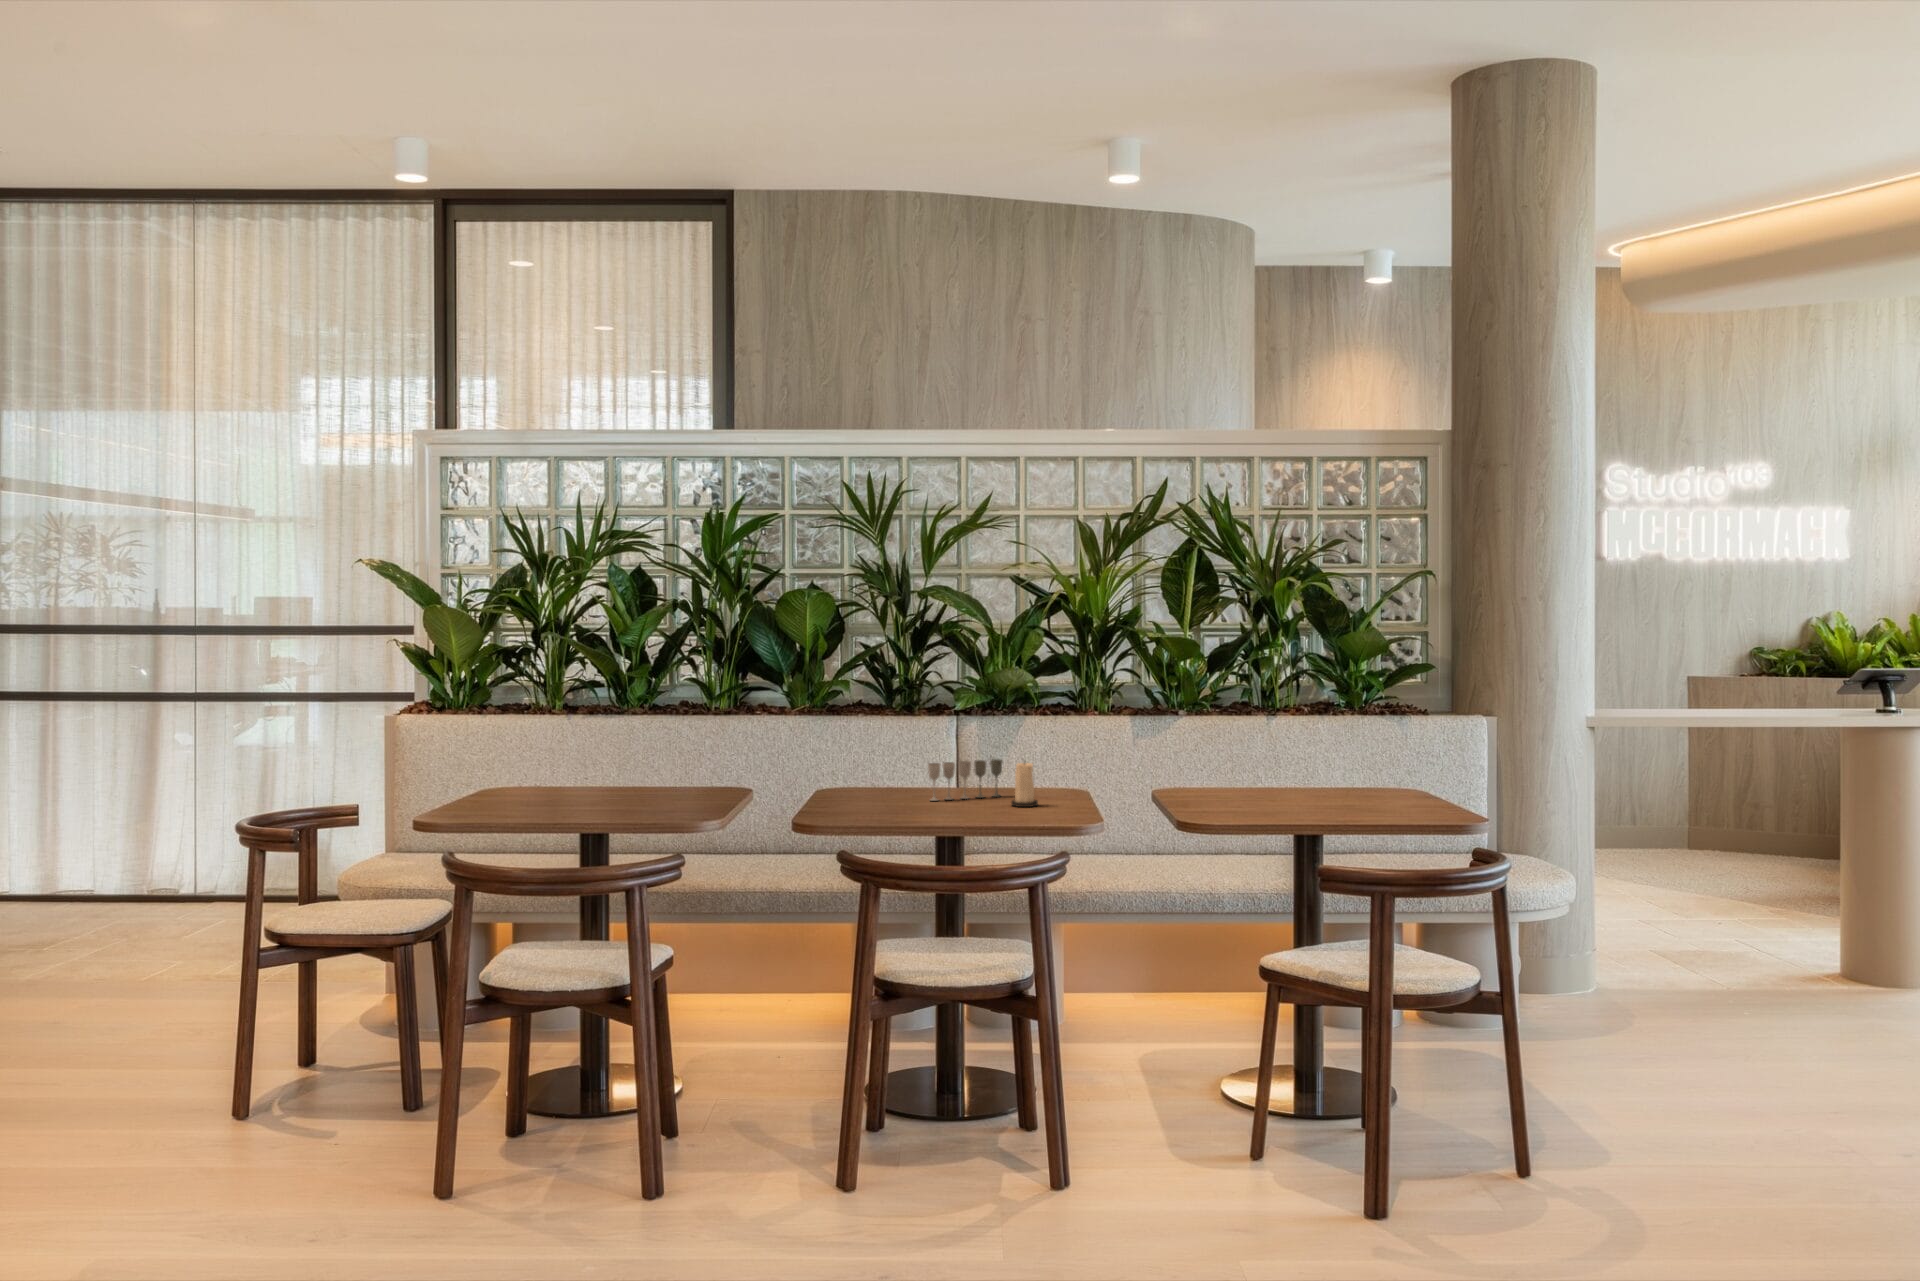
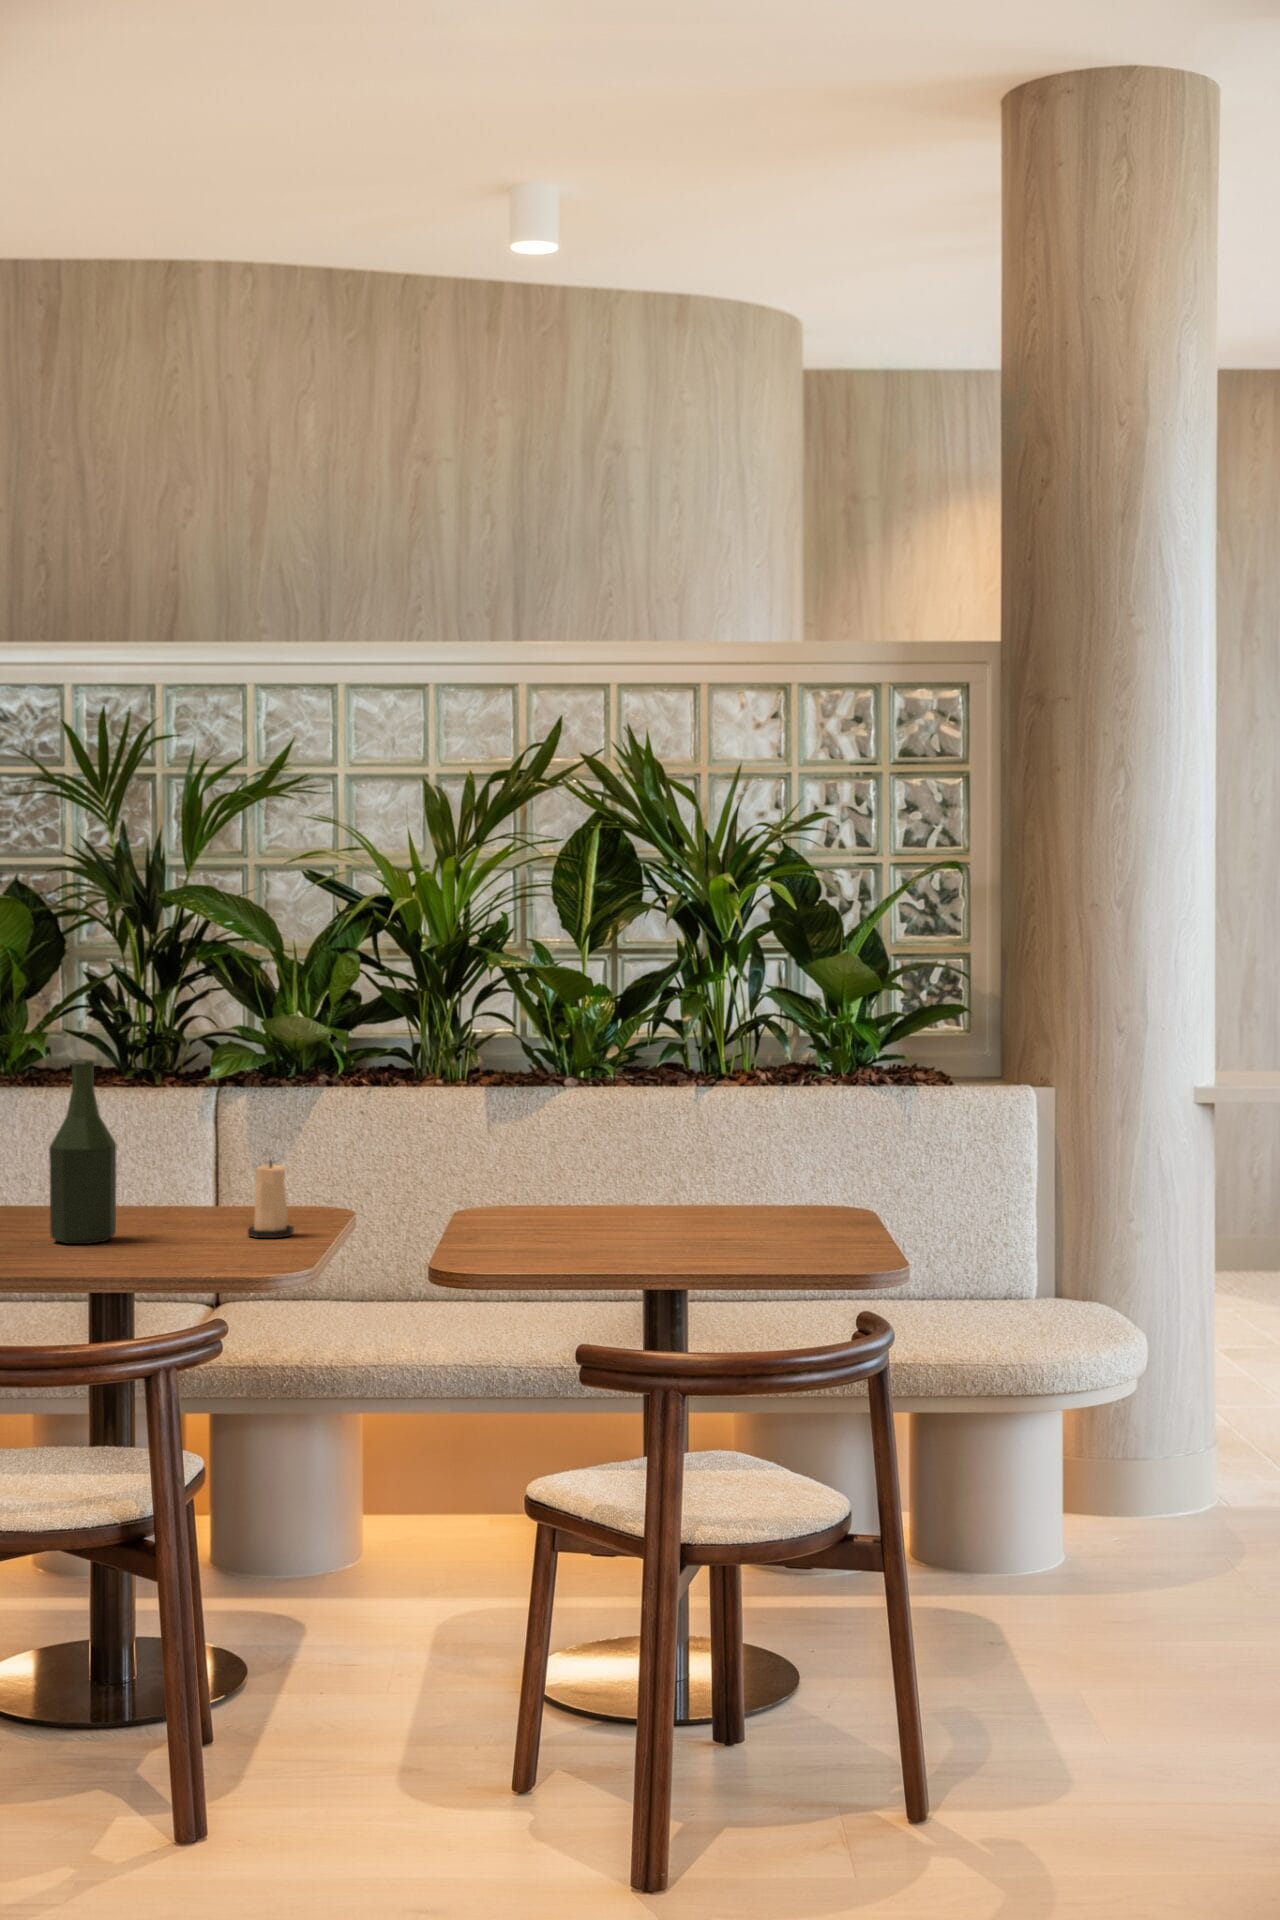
bottle: none [896,699,933,809] -> present [49,1060,117,1244]
wine glass: present [928,759,1003,801] -> none [116,1159,247,1228]

